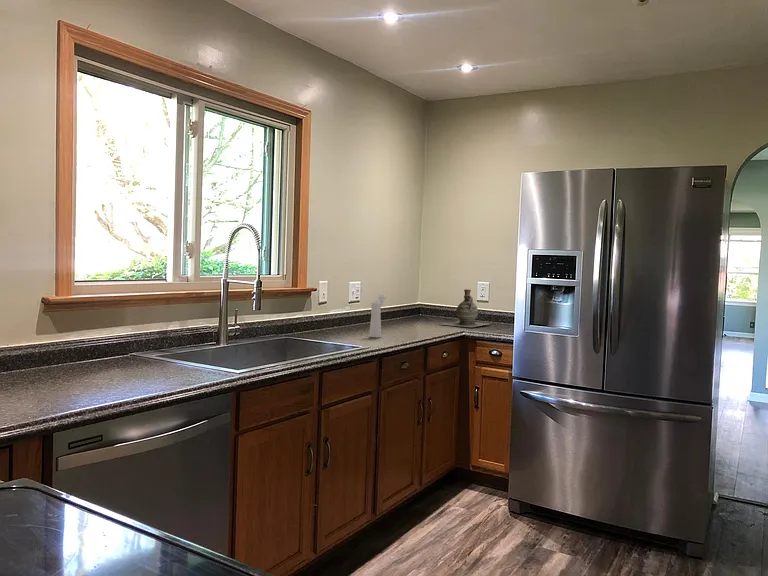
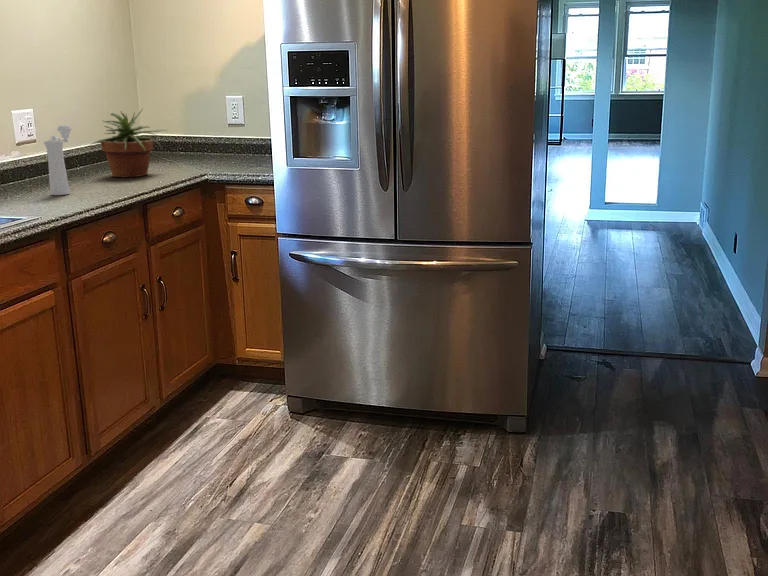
potted plant: none [390,287,442,331] -> present [93,111,164,177]
ceramic jug: present [441,289,489,327] -> none [171,107,250,164]

